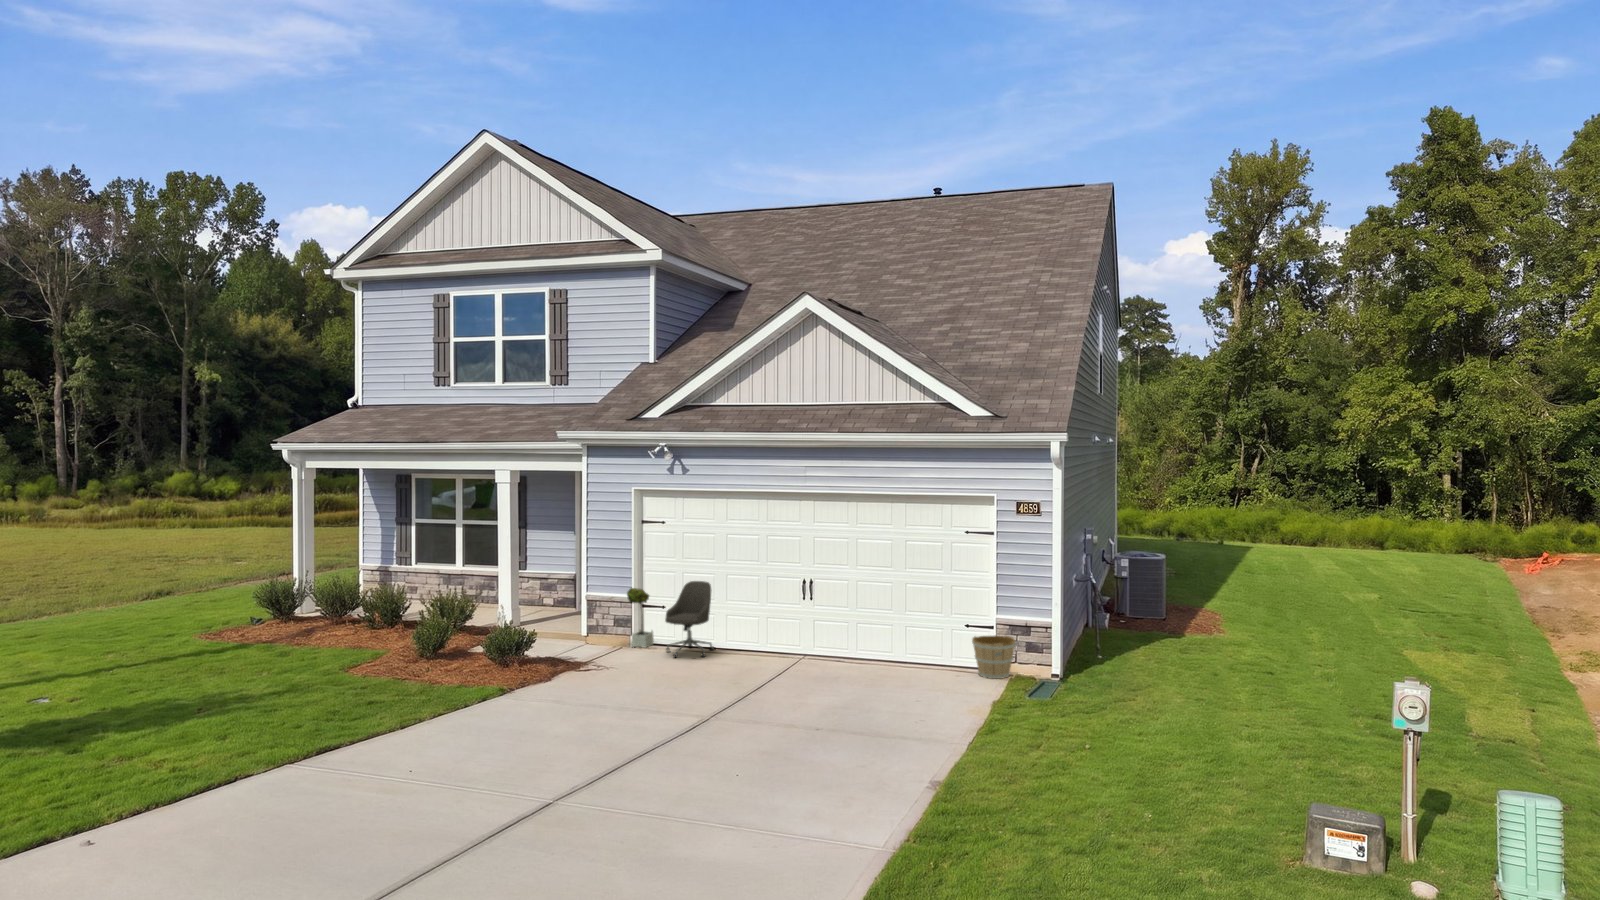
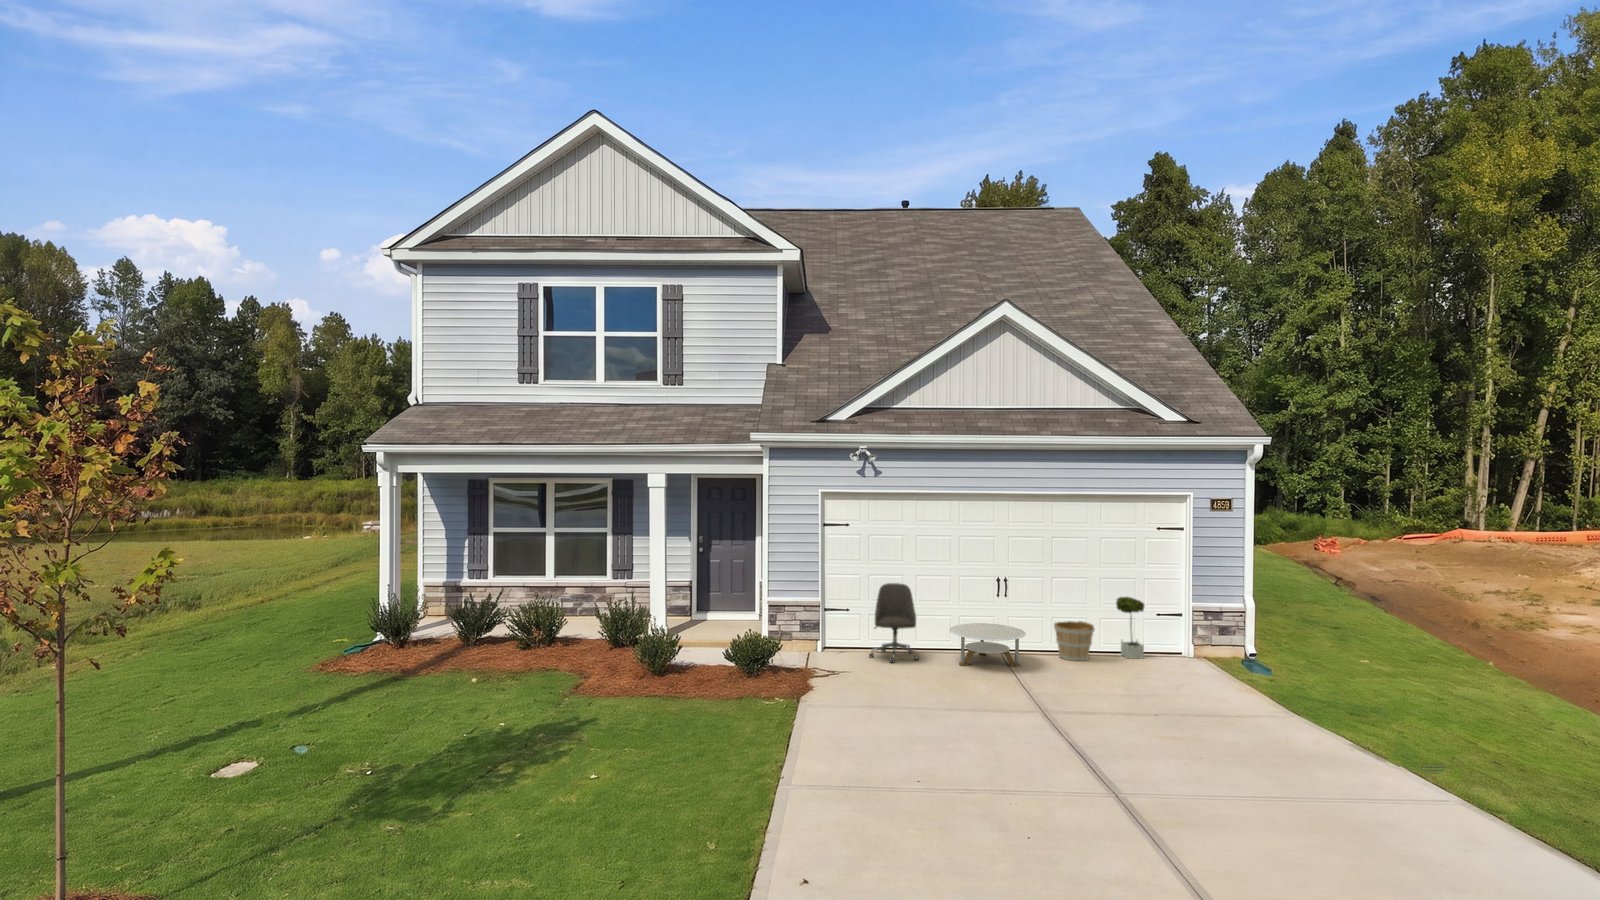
potted tree: present [627,588,654,648] -> present [1116,597,1144,659]
round table: none [728,624,803,669] -> present [950,623,1026,667]
wooden bucket: present [972,636,1016,679] -> present [1054,621,1094,661]

